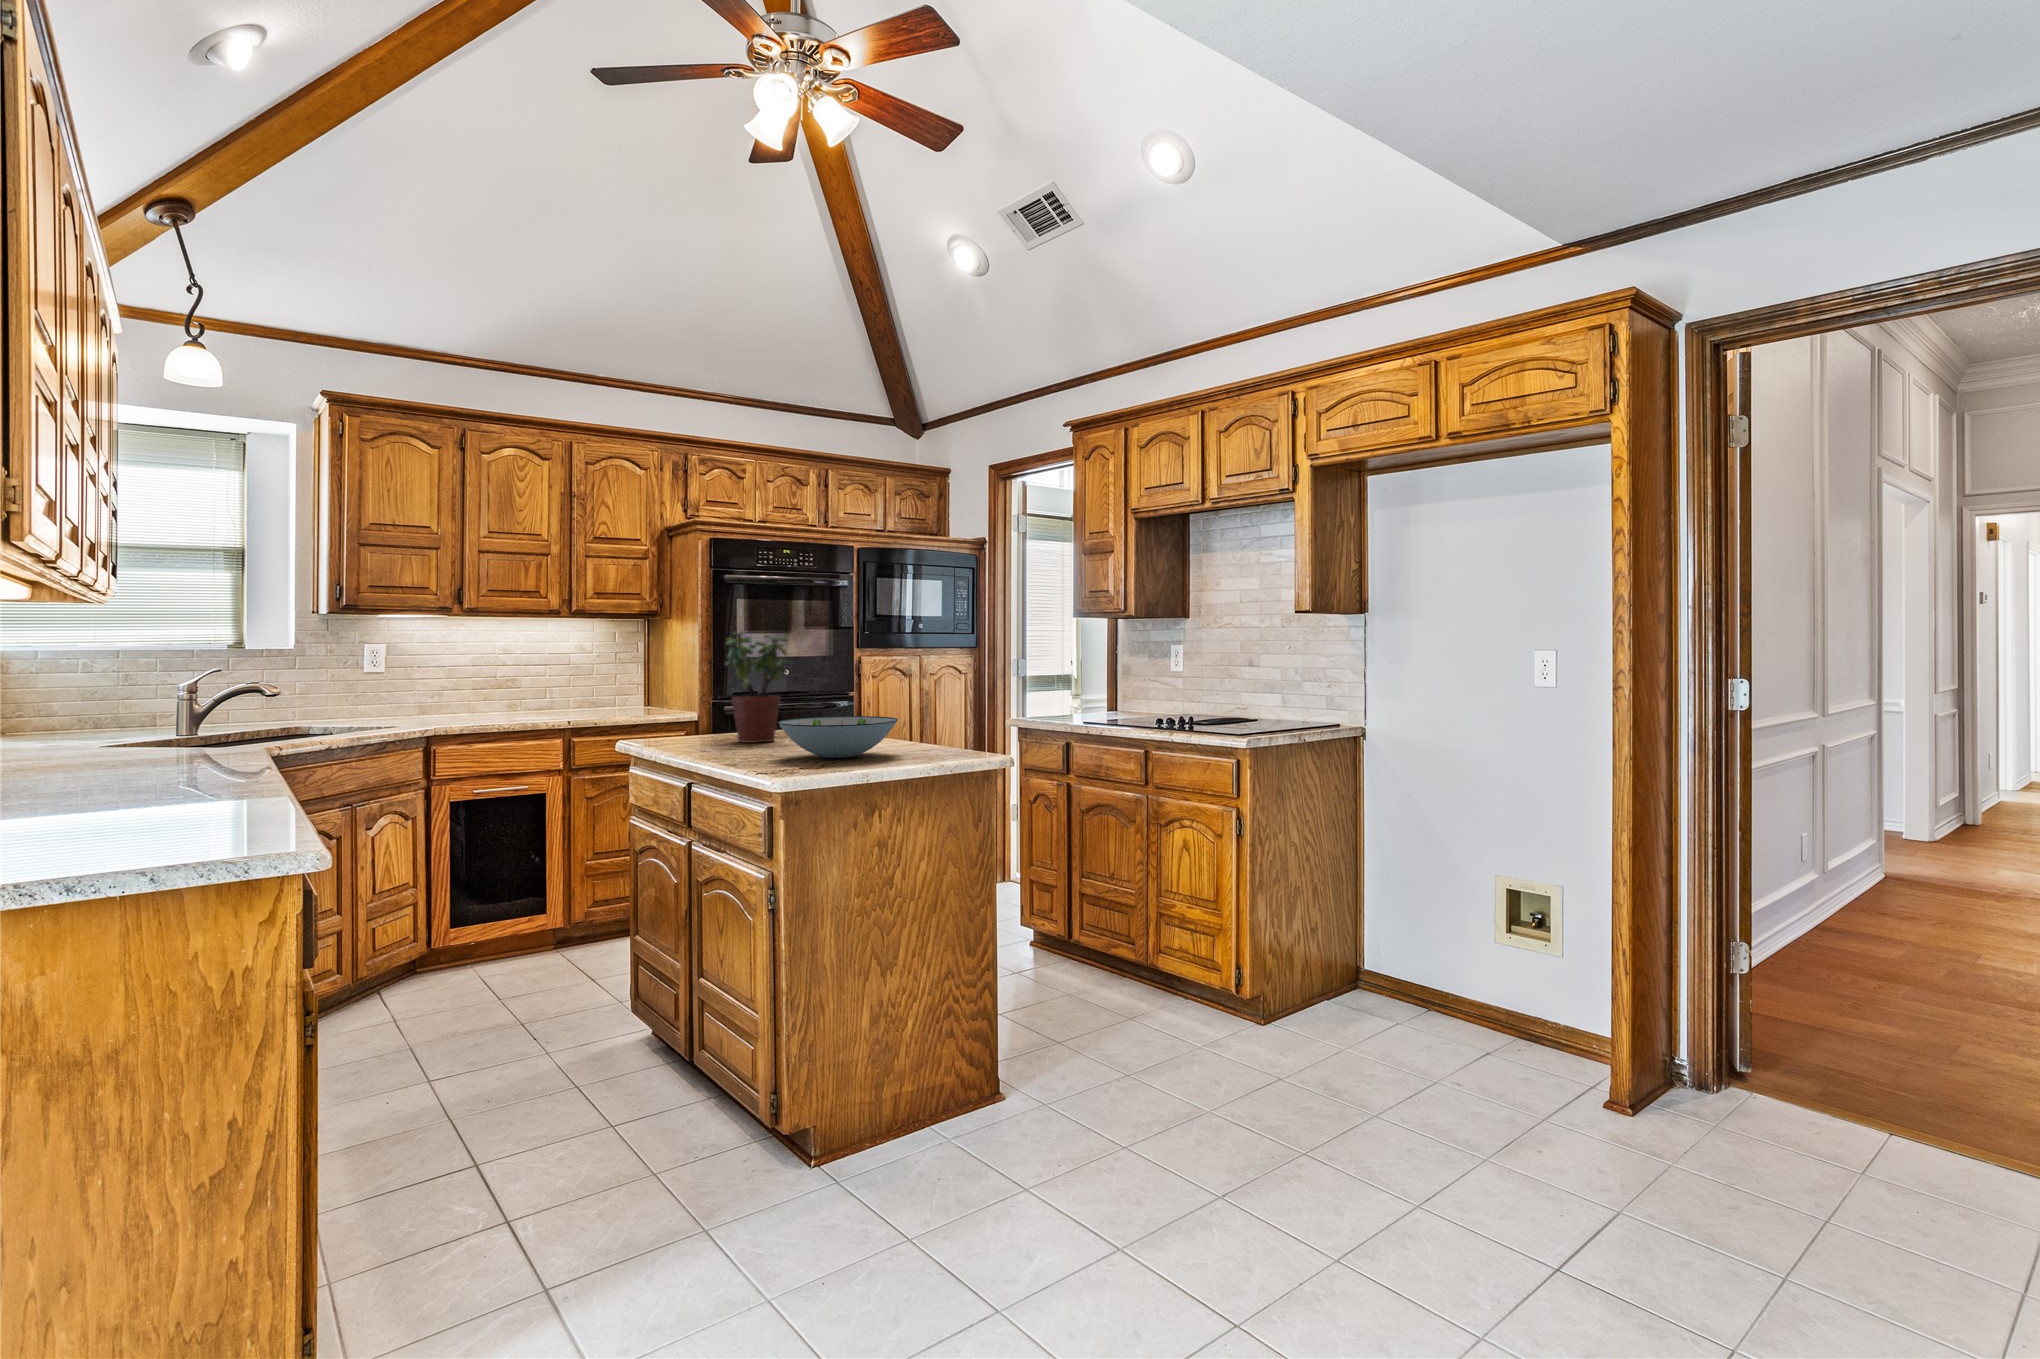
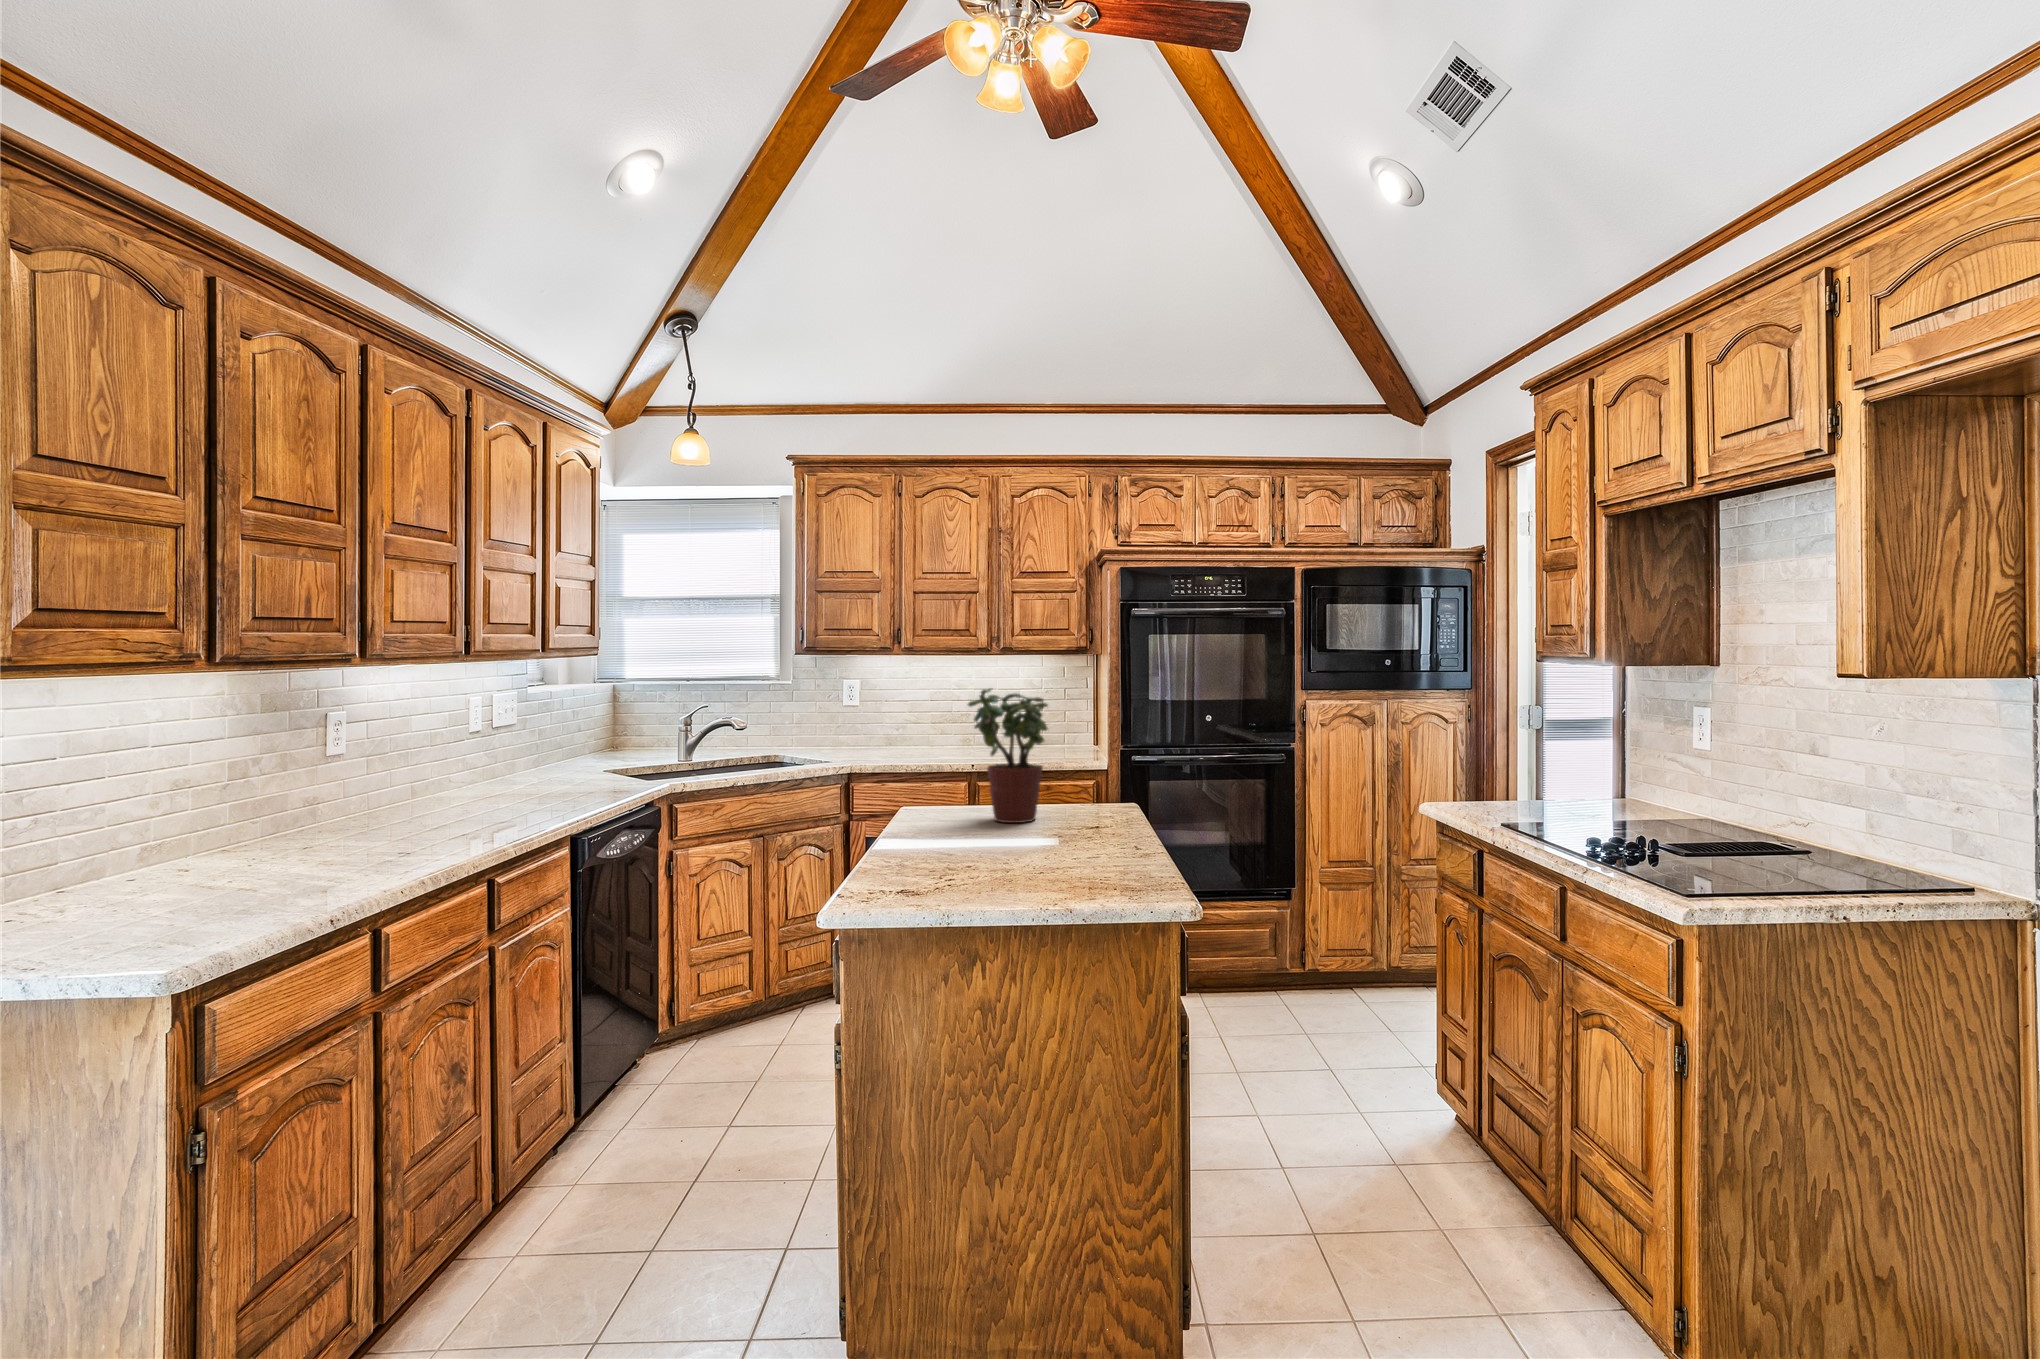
decorative bowl: present [778,716,898,758] -> none [931,806,1086,868]

